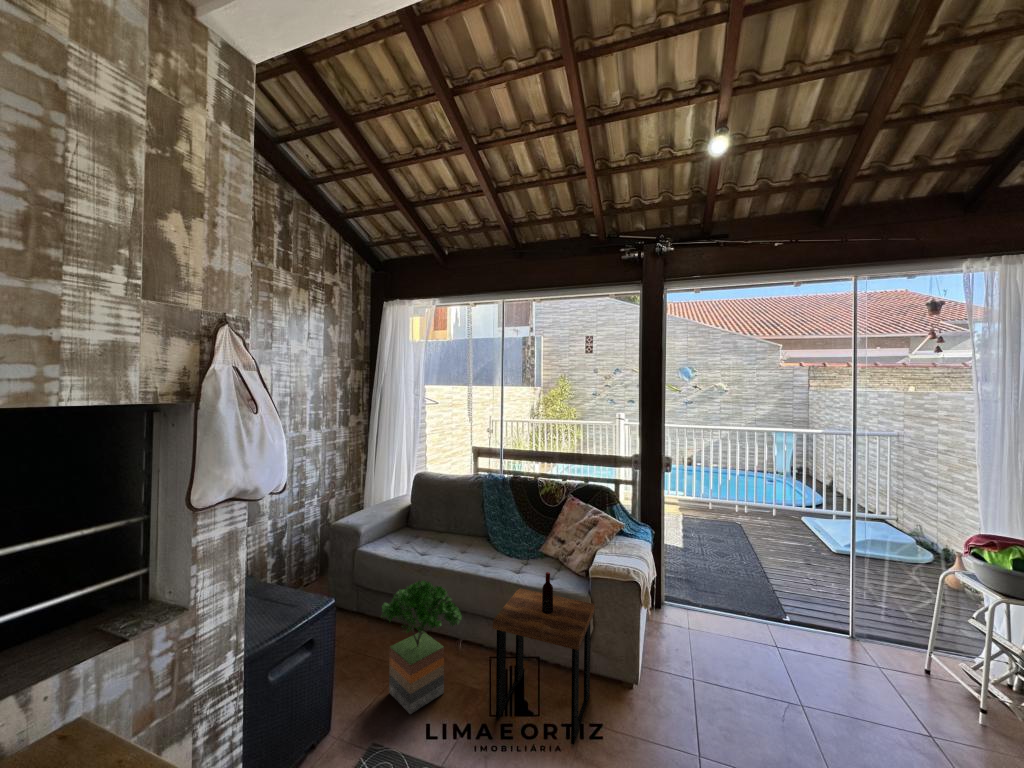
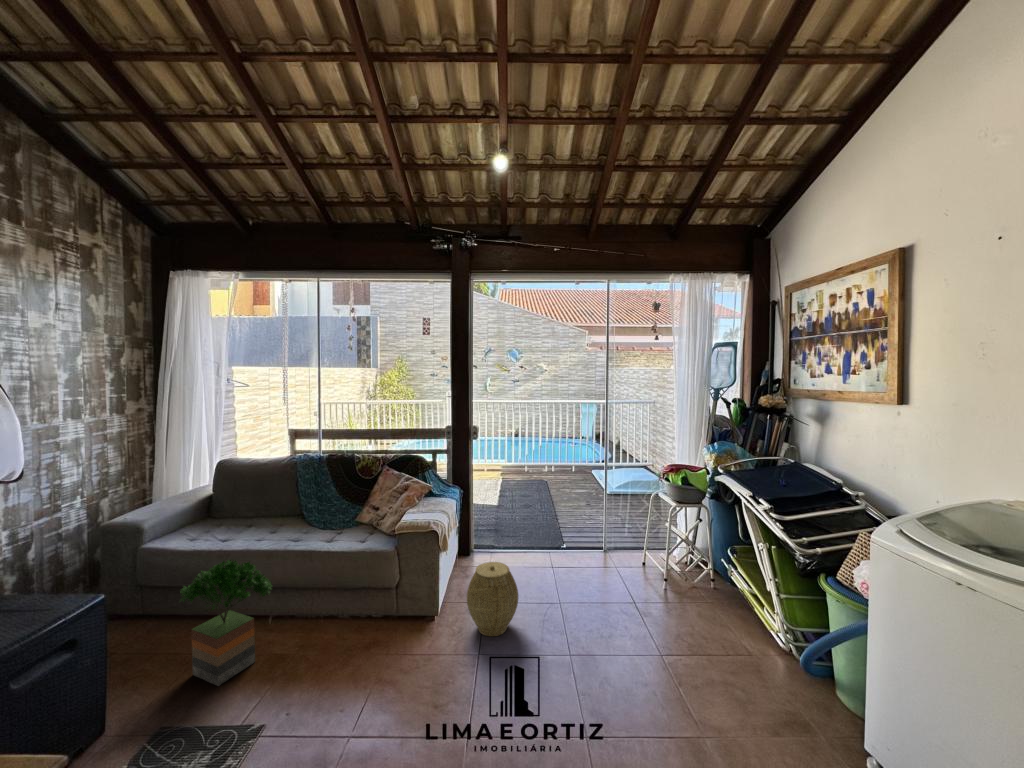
side table: present [493,572,595,745] -> none [304,532,402,670]
woven basket: none [672,631,744,733] -> present [467,562,518,636]

